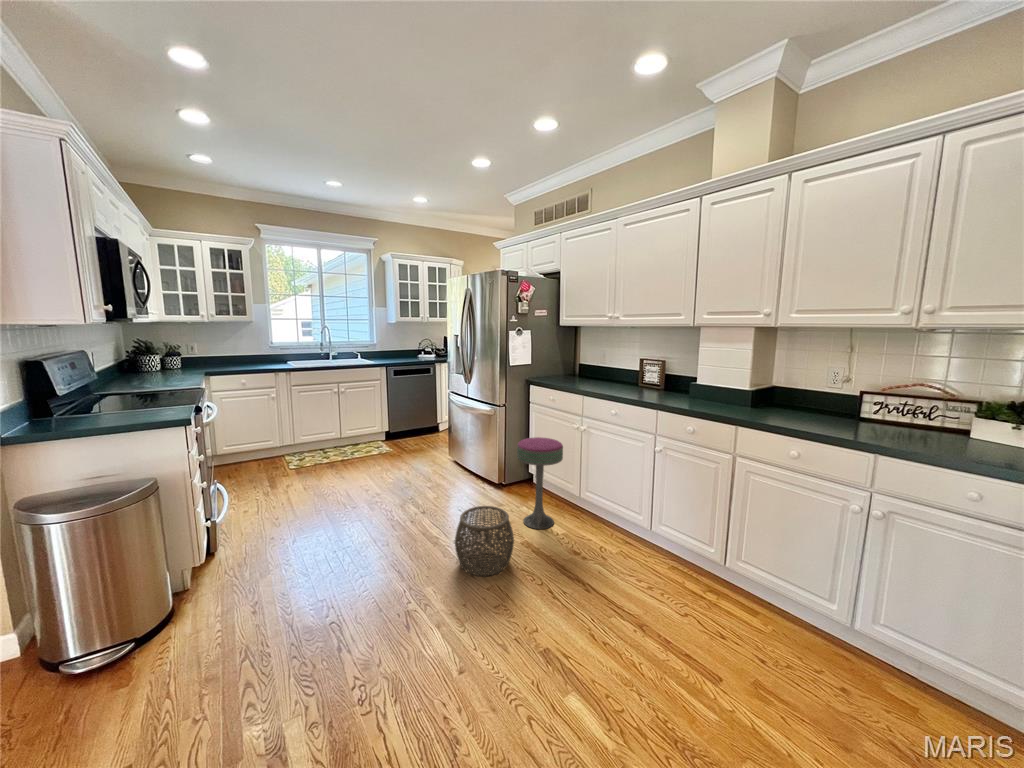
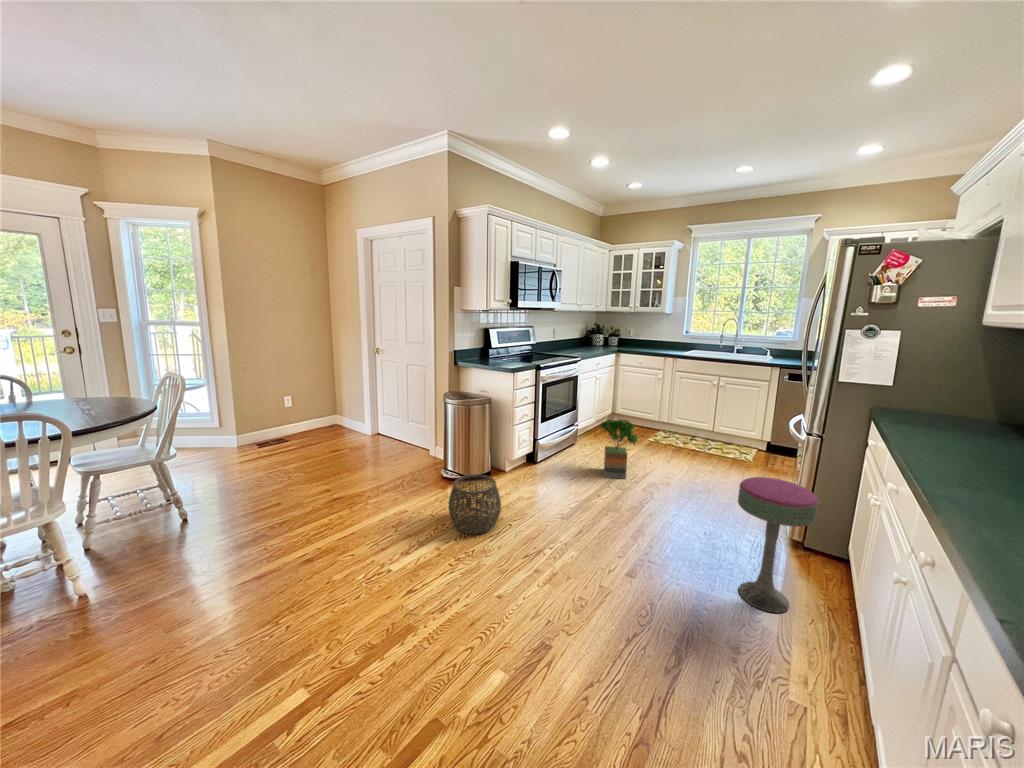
potted tree: none [297,445,354,519] -> present [600,419,638,479]
woven basket: present [455,506,514,576] -> present [448,475,501,535]

